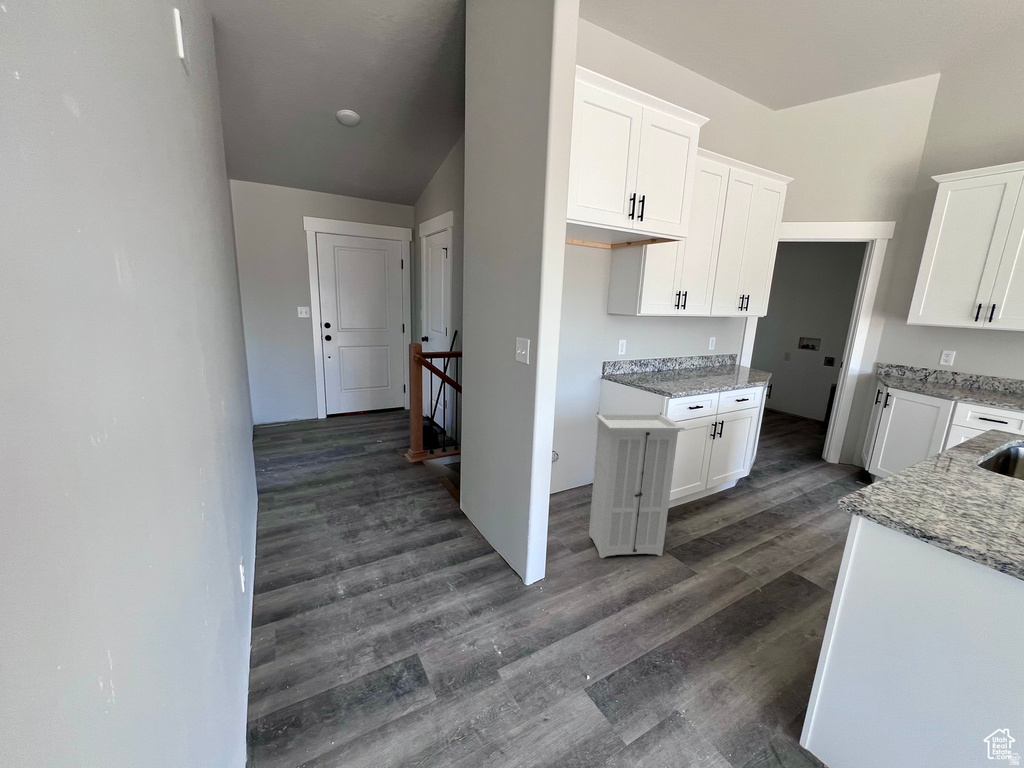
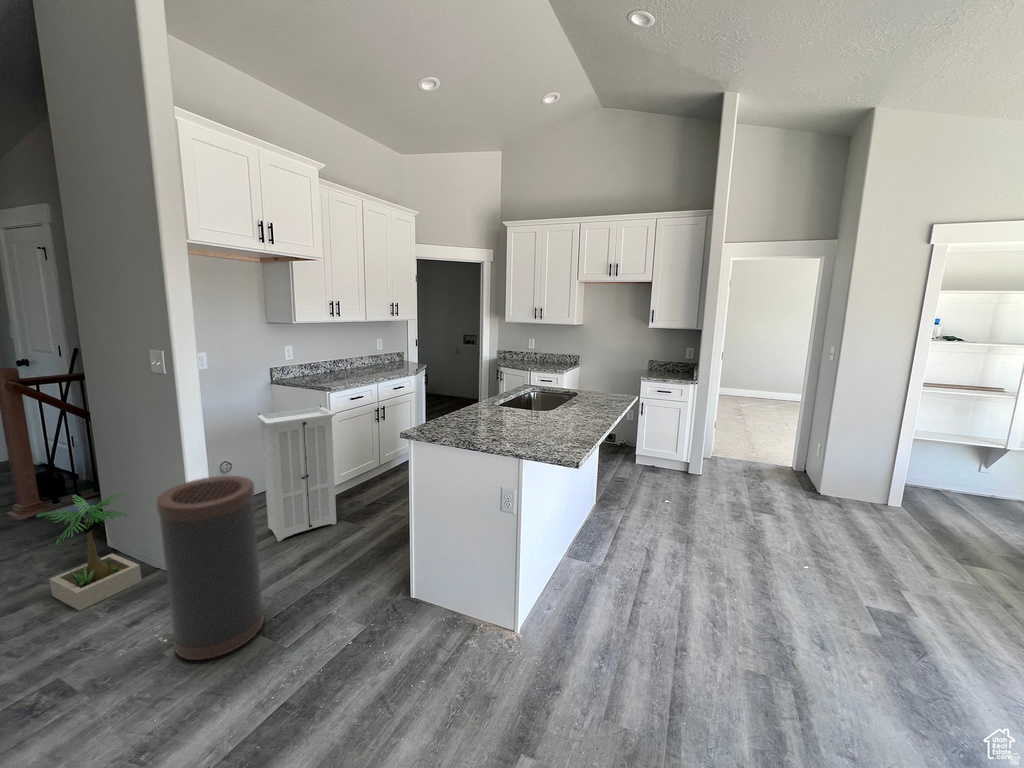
potted plant: none [414,462,489,575] -> present [36,491,142,611]
trash can: none [509,490,615,716] -> present [156,476,264,660]

